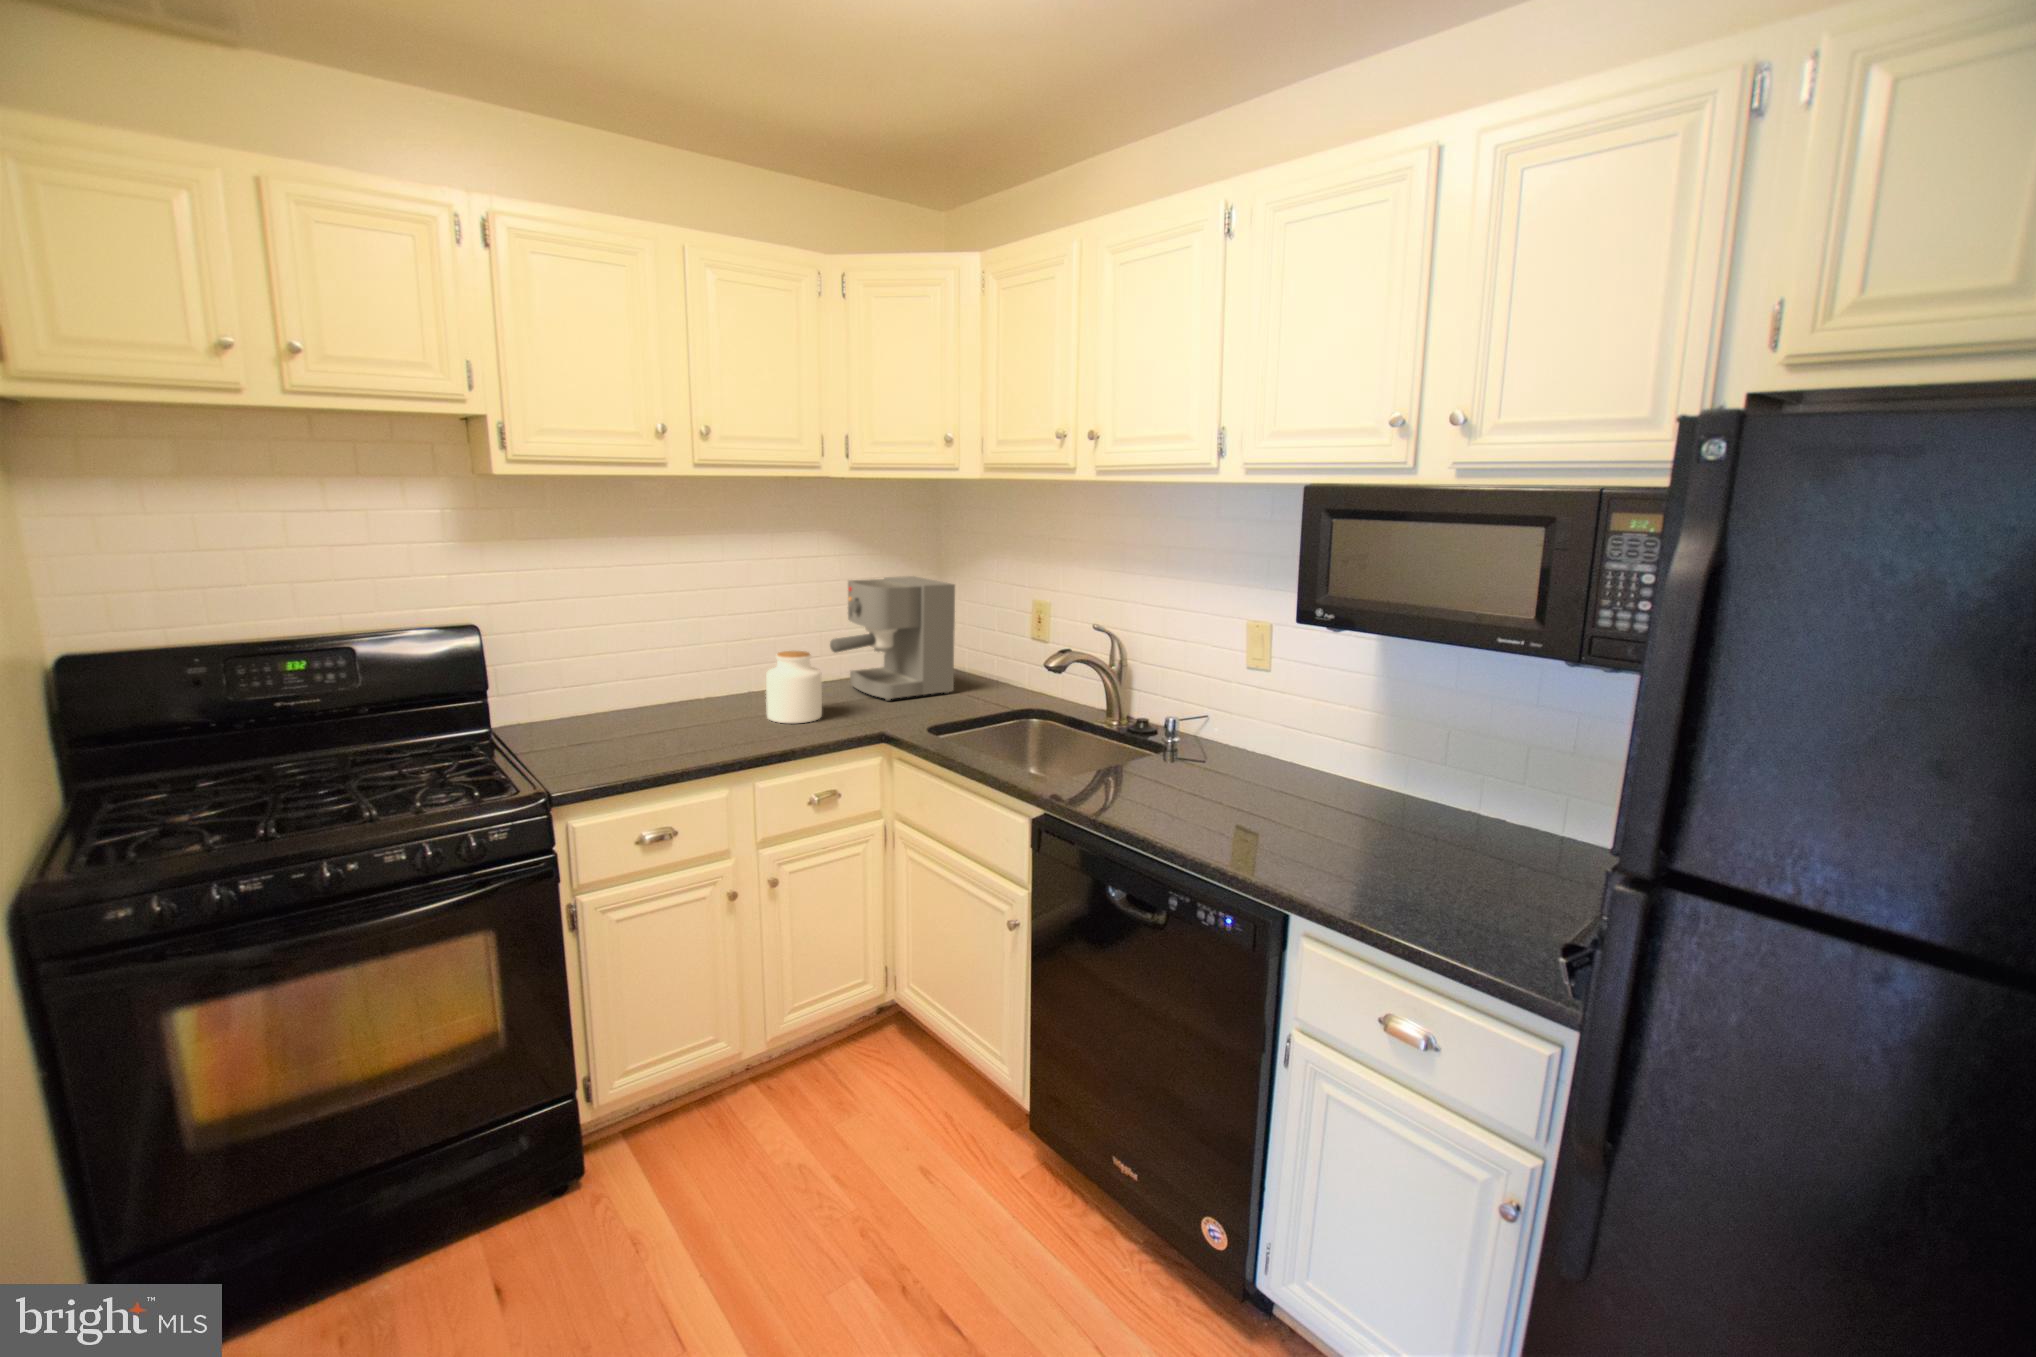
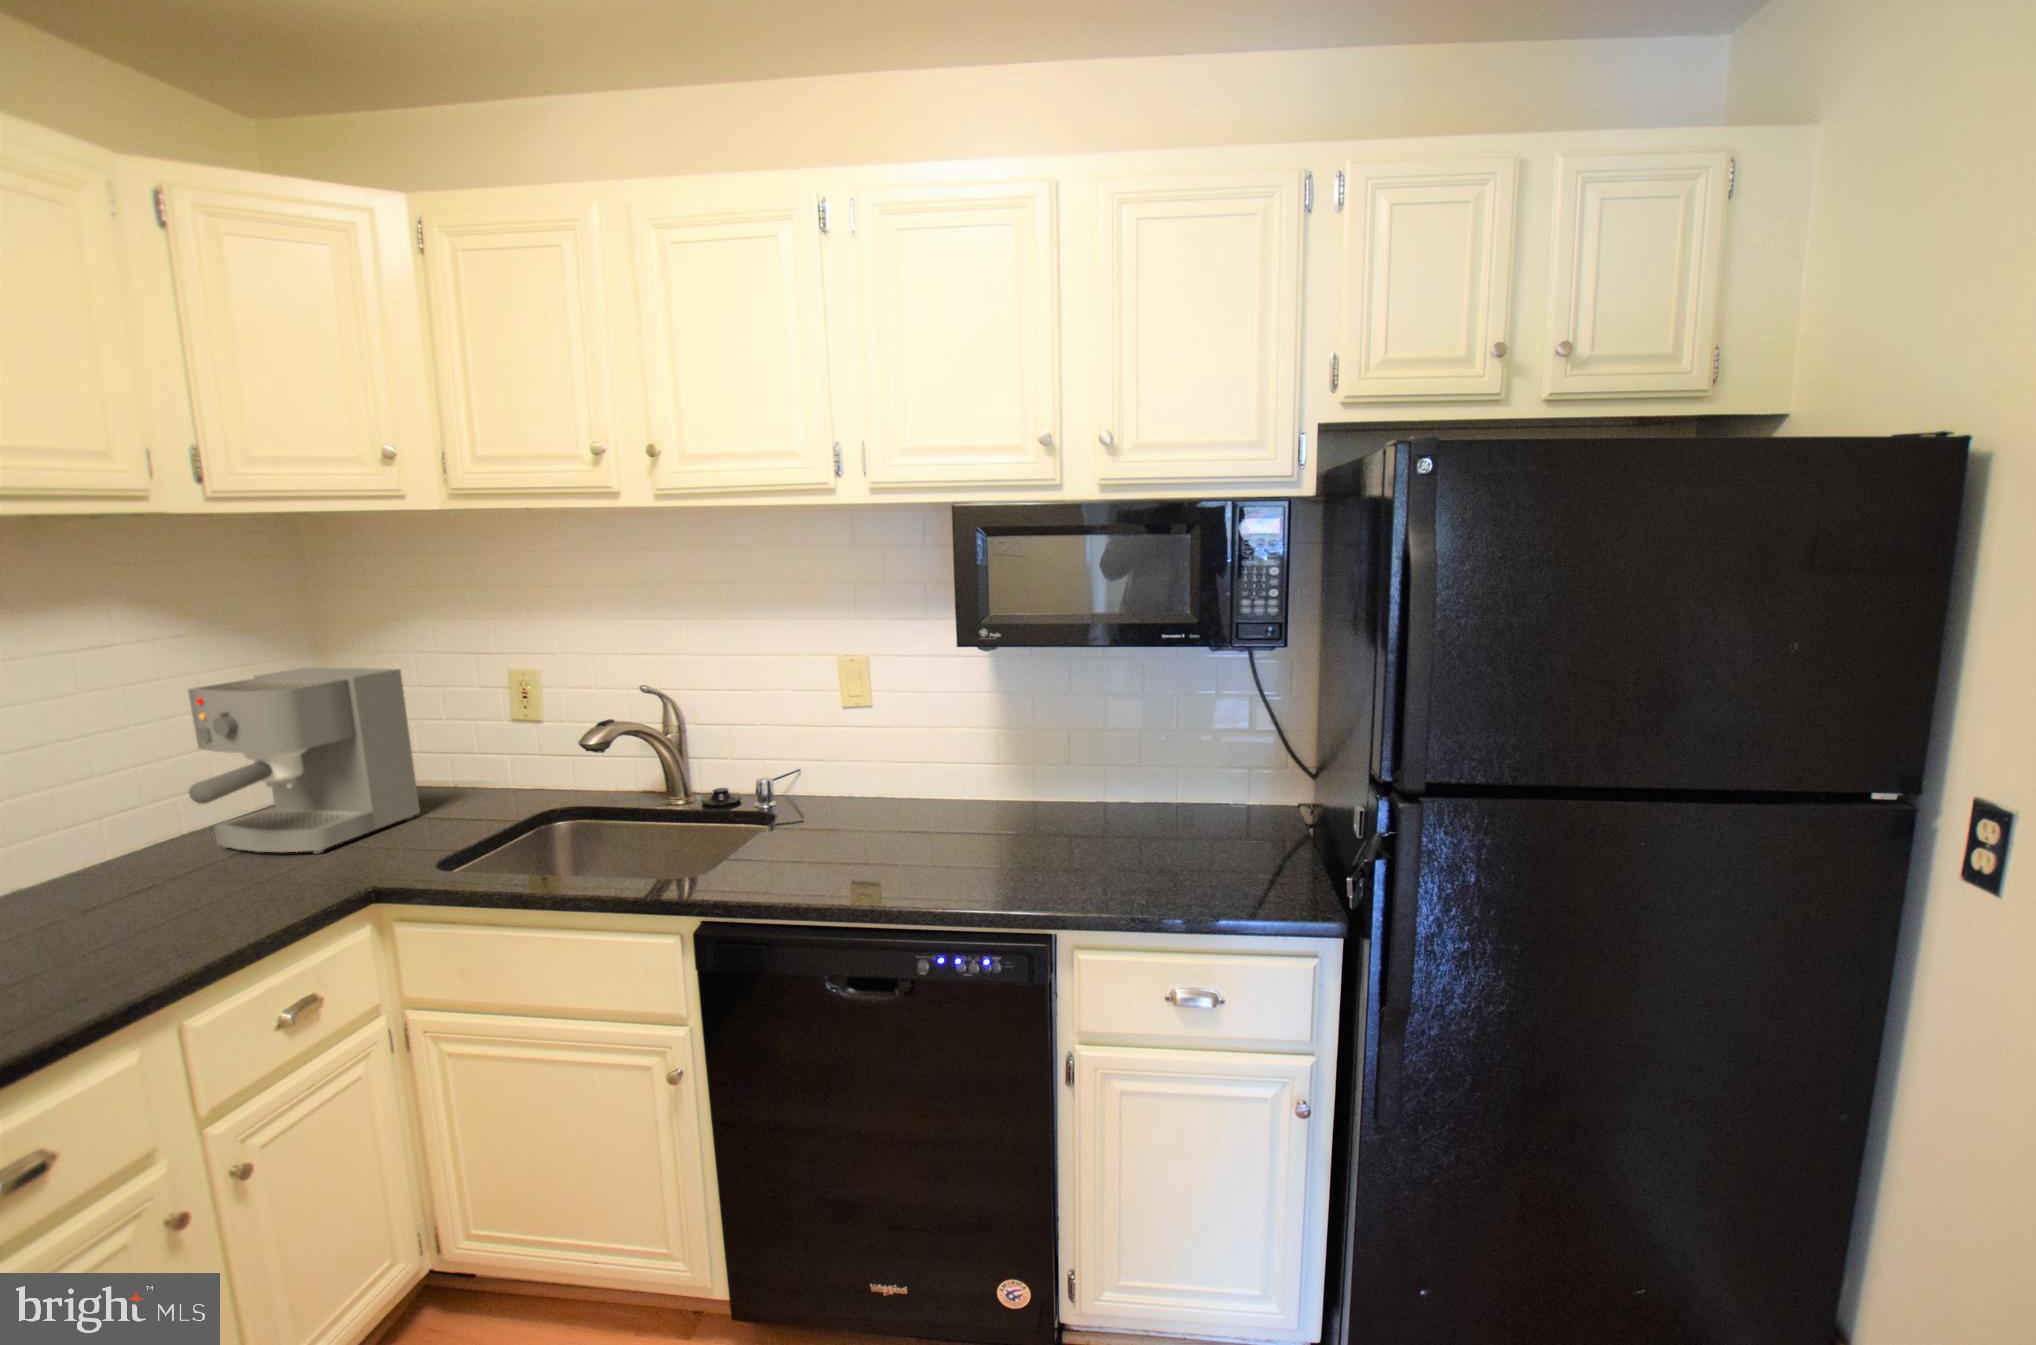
jar: present [766,651,822,723] -> none [72,814,215,947]

